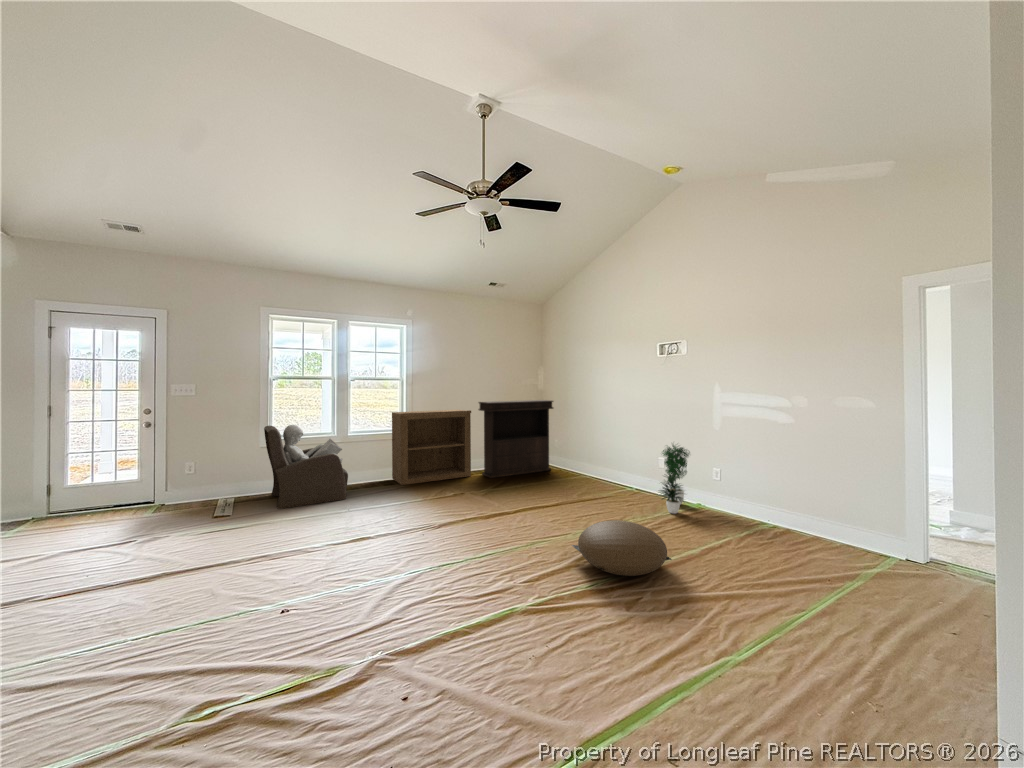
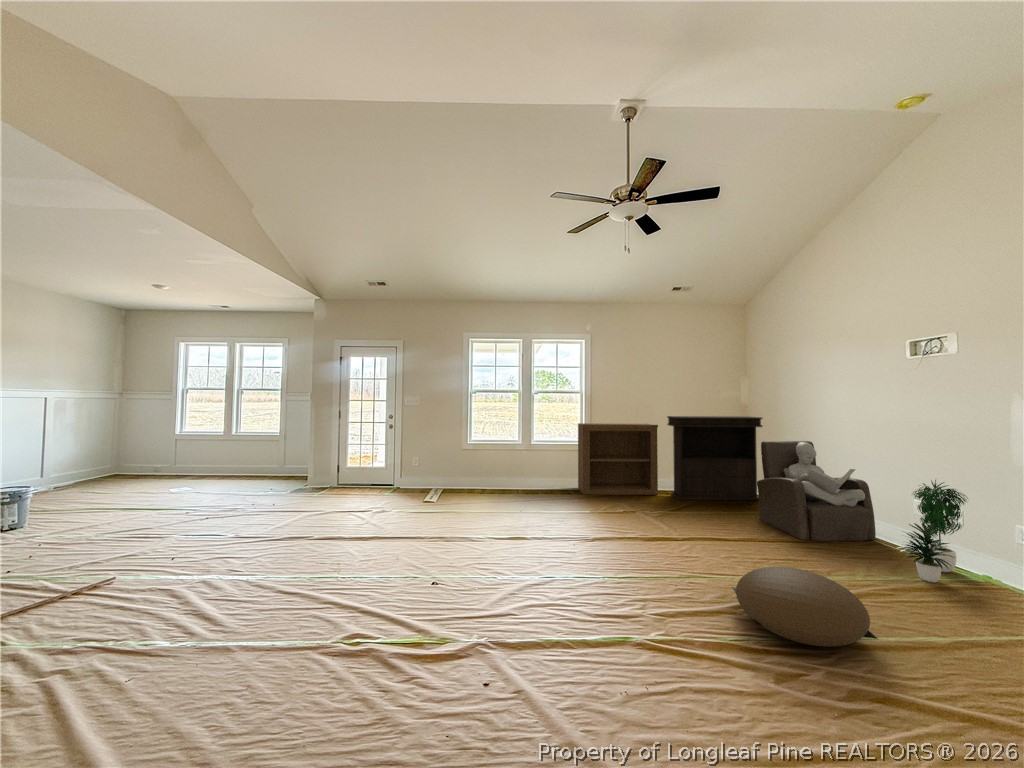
armchair: present [264,425,348,509] -> present [757,441,876,541]

